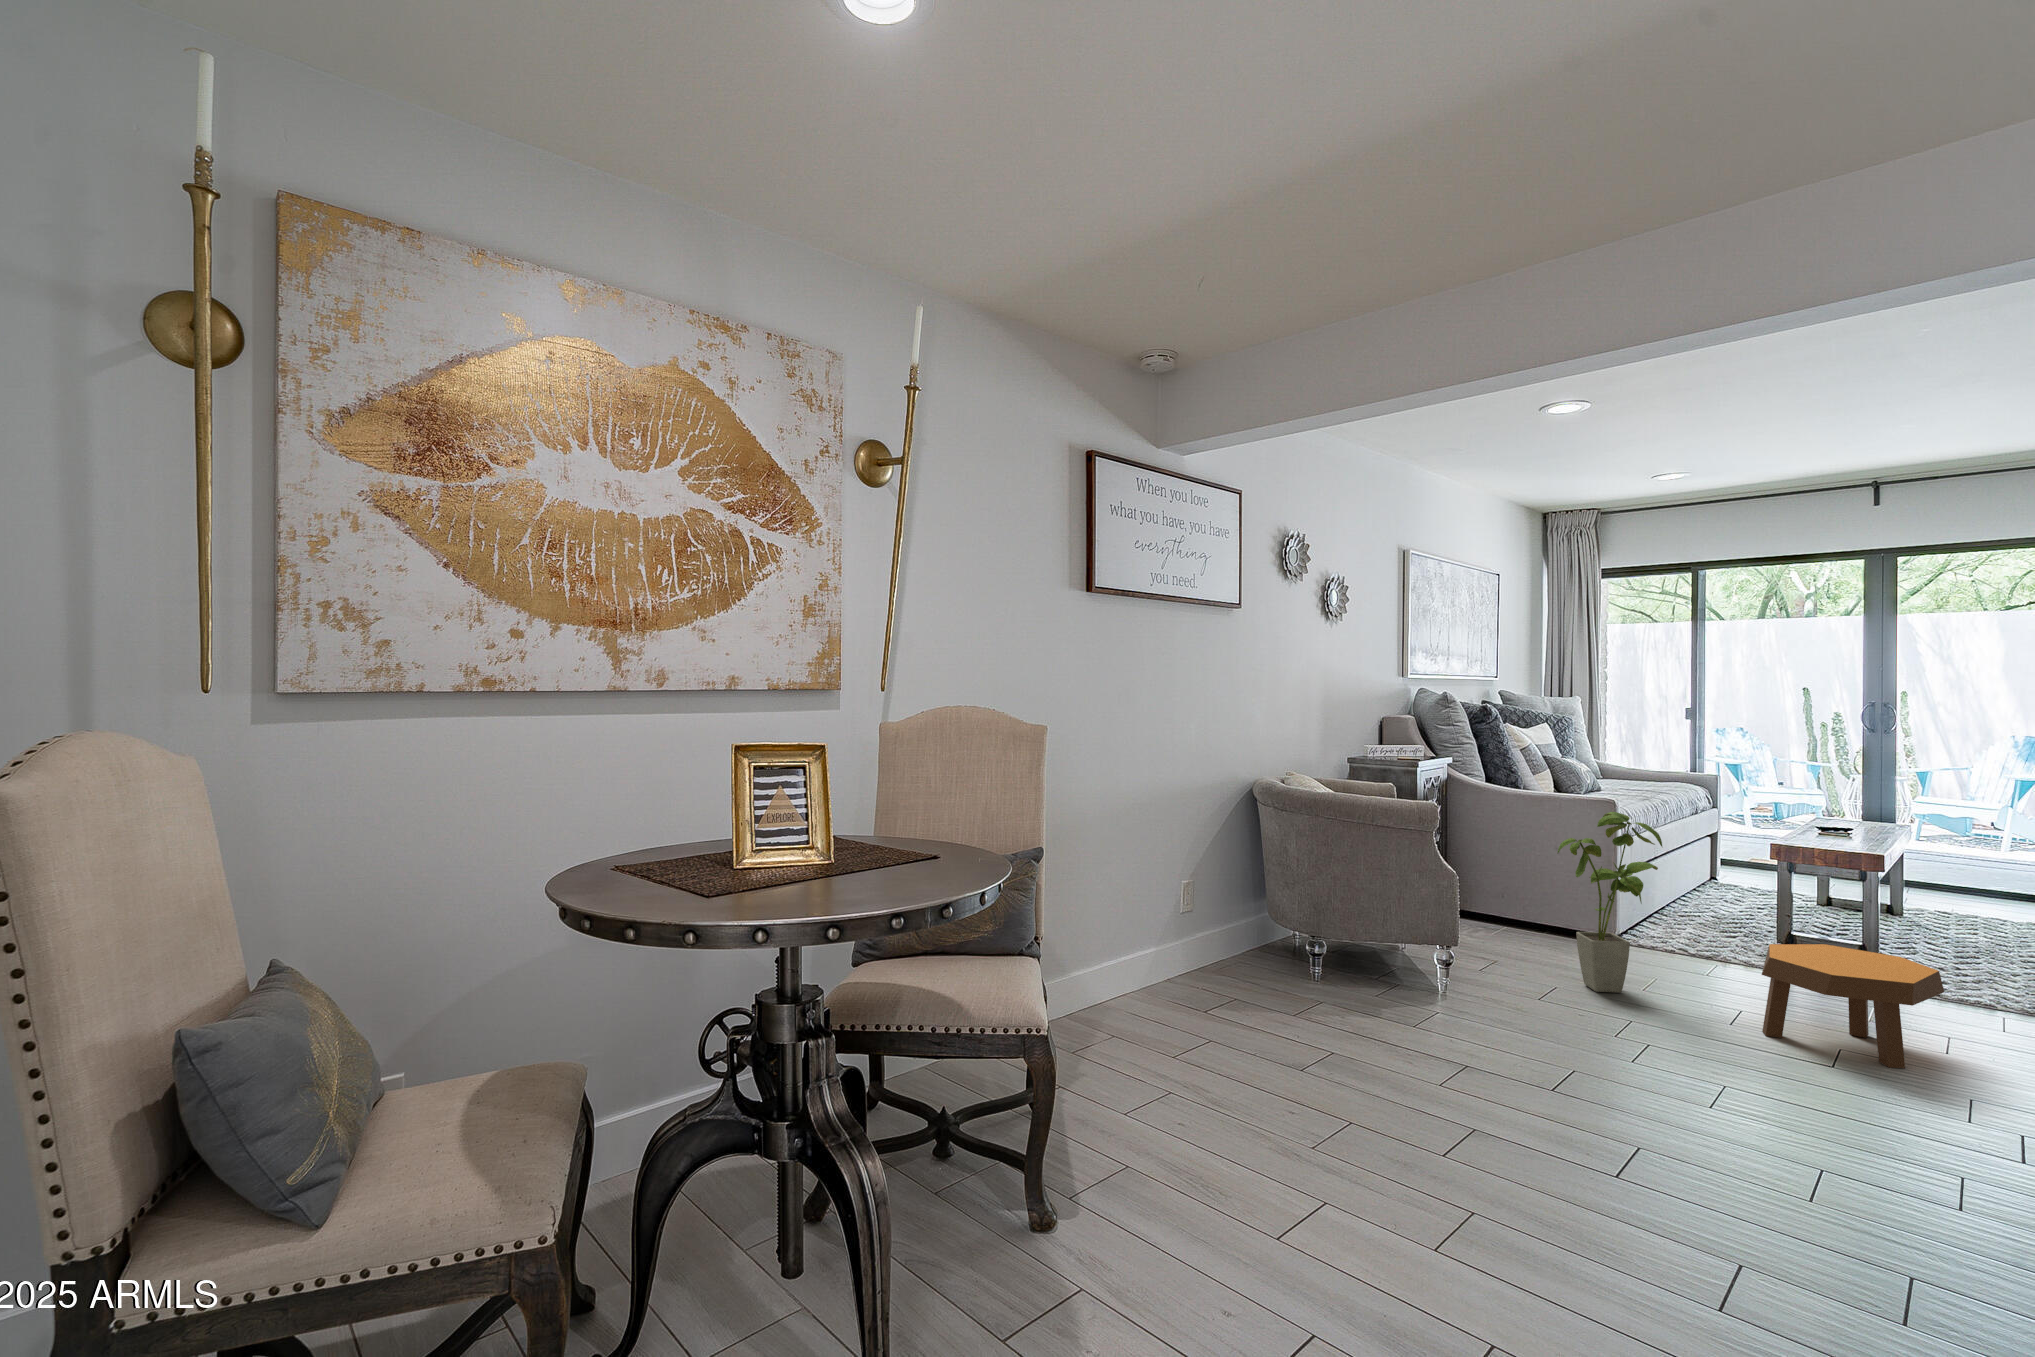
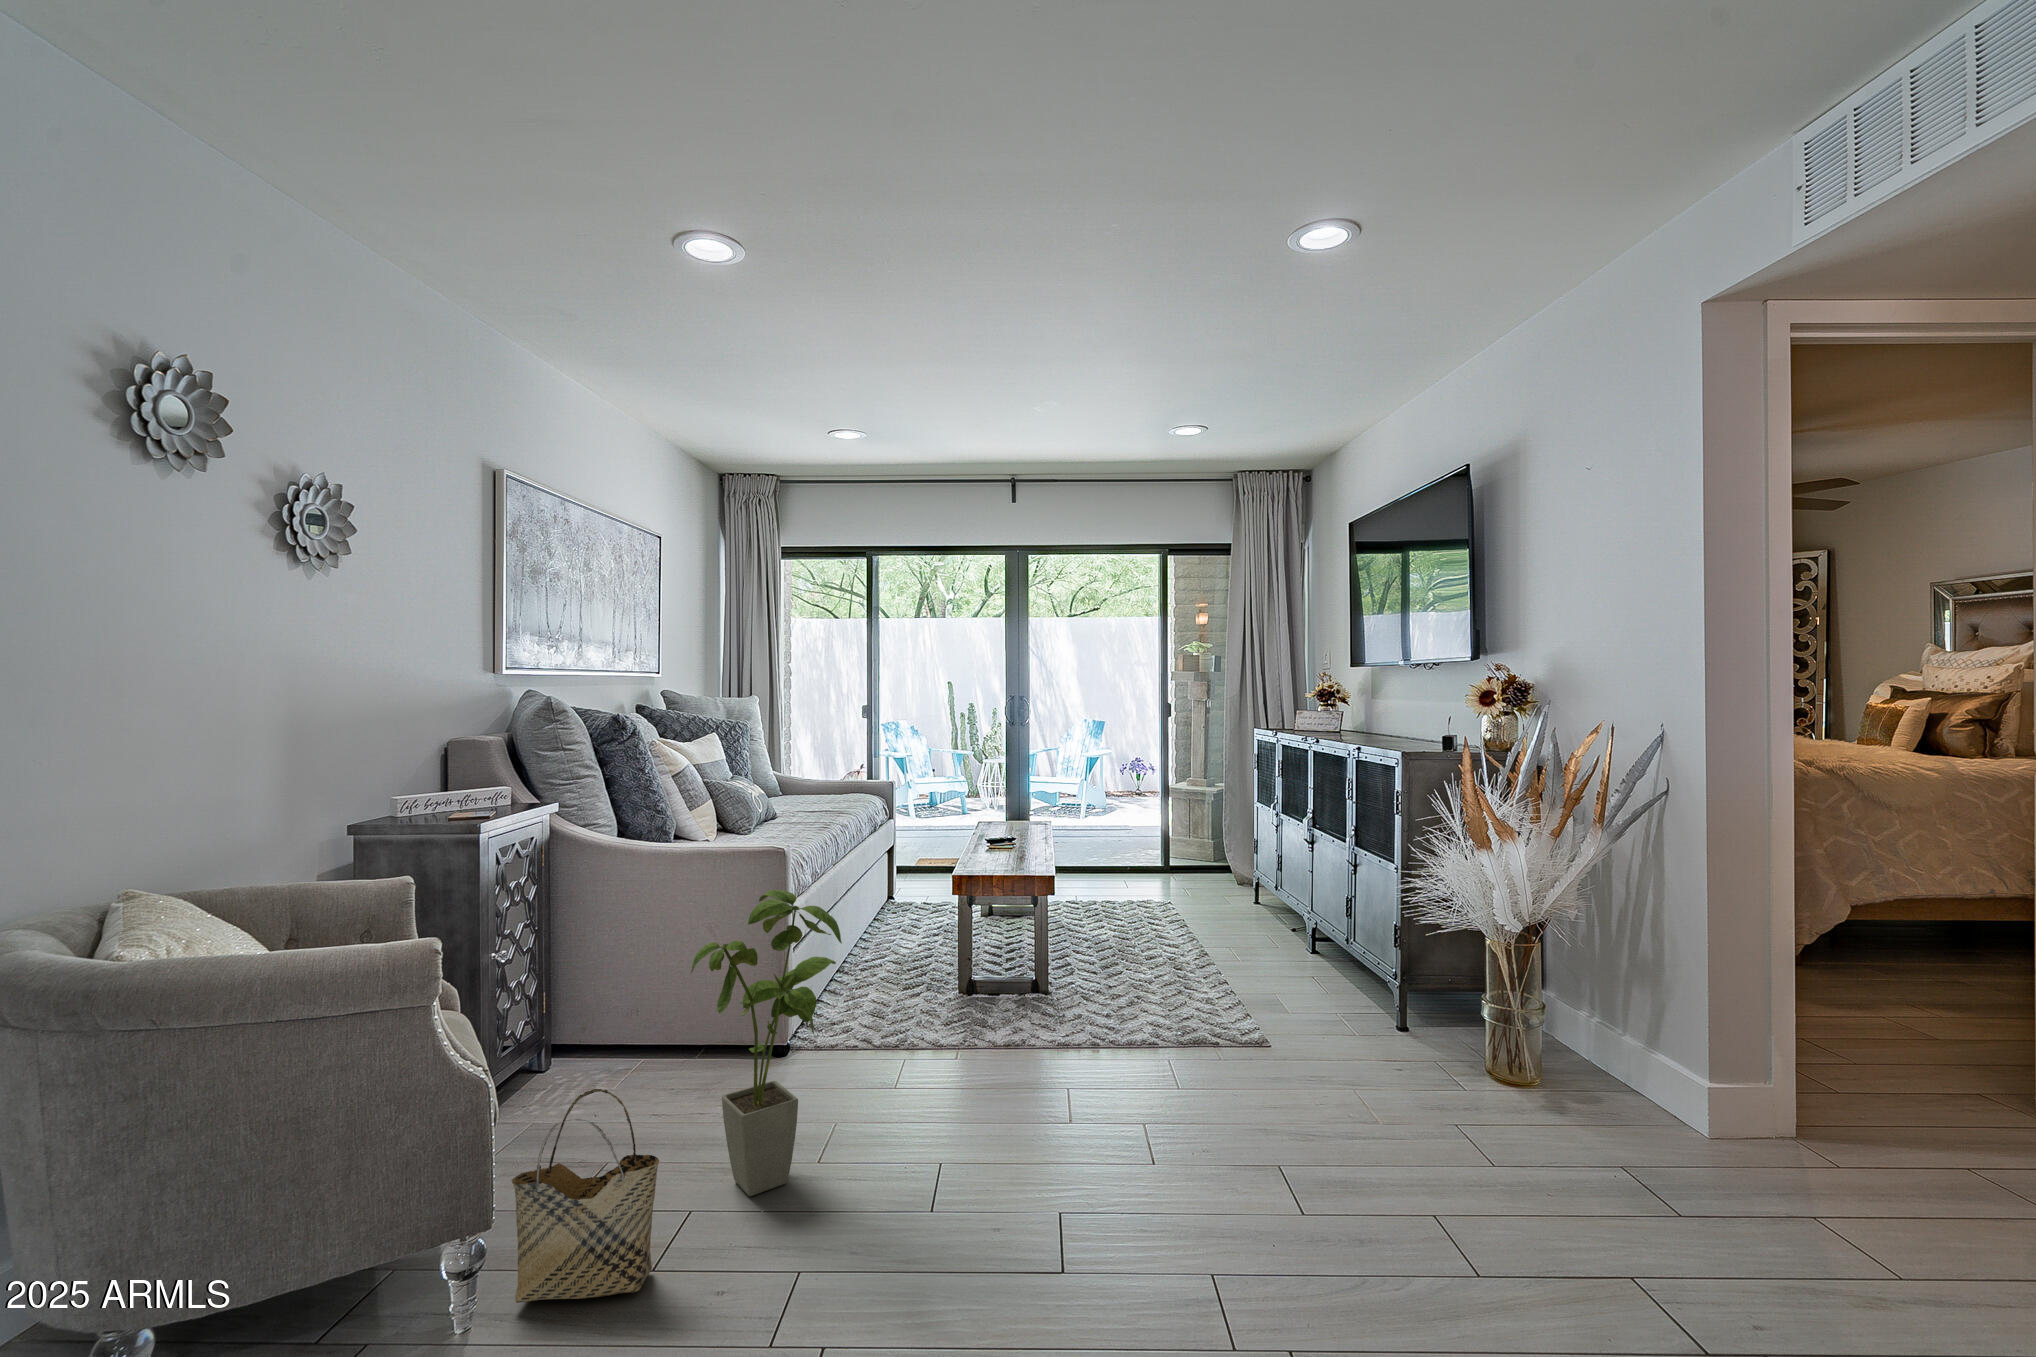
woven basket: none [1465,899,1545,1003] -> present [512,1089,659,1303]
footstool: present [1762,944,1944,1069] -> none [970,1041,1161,1237]

